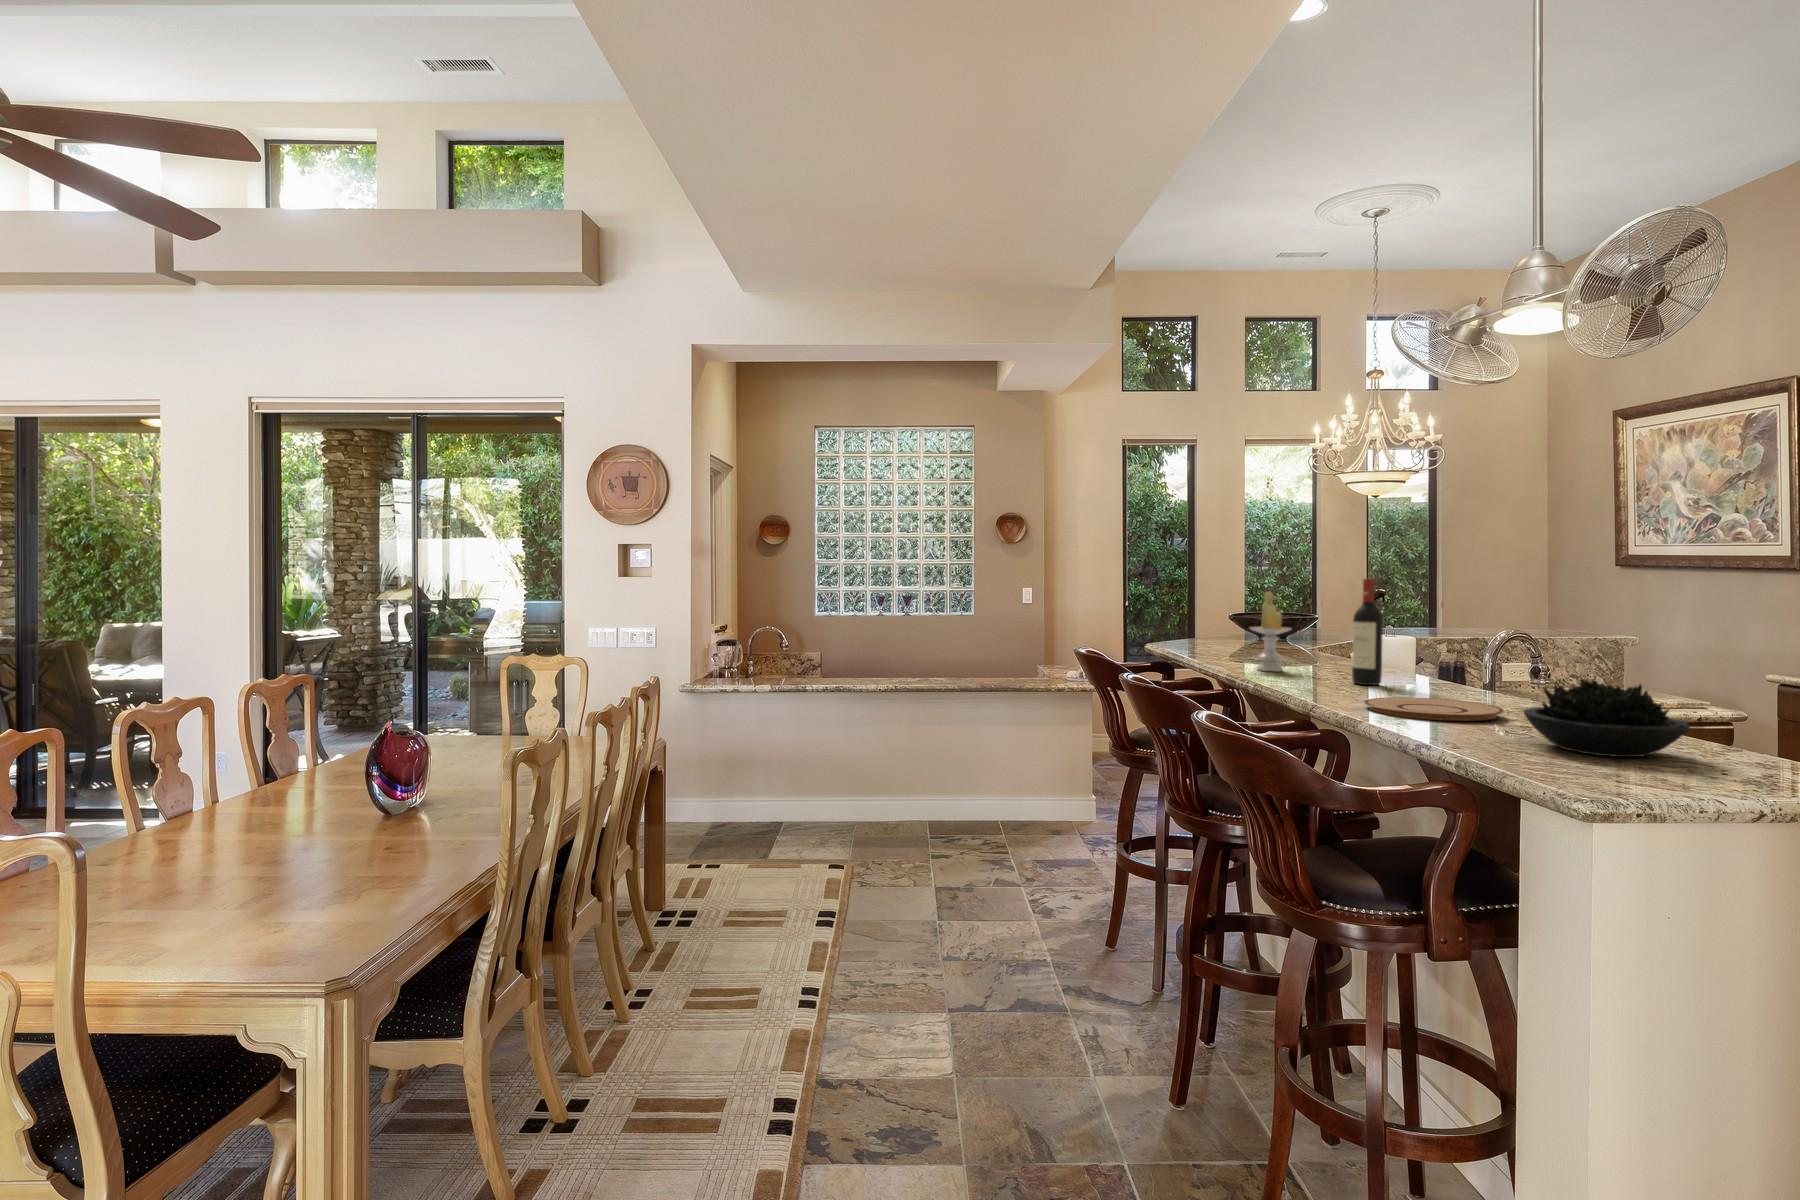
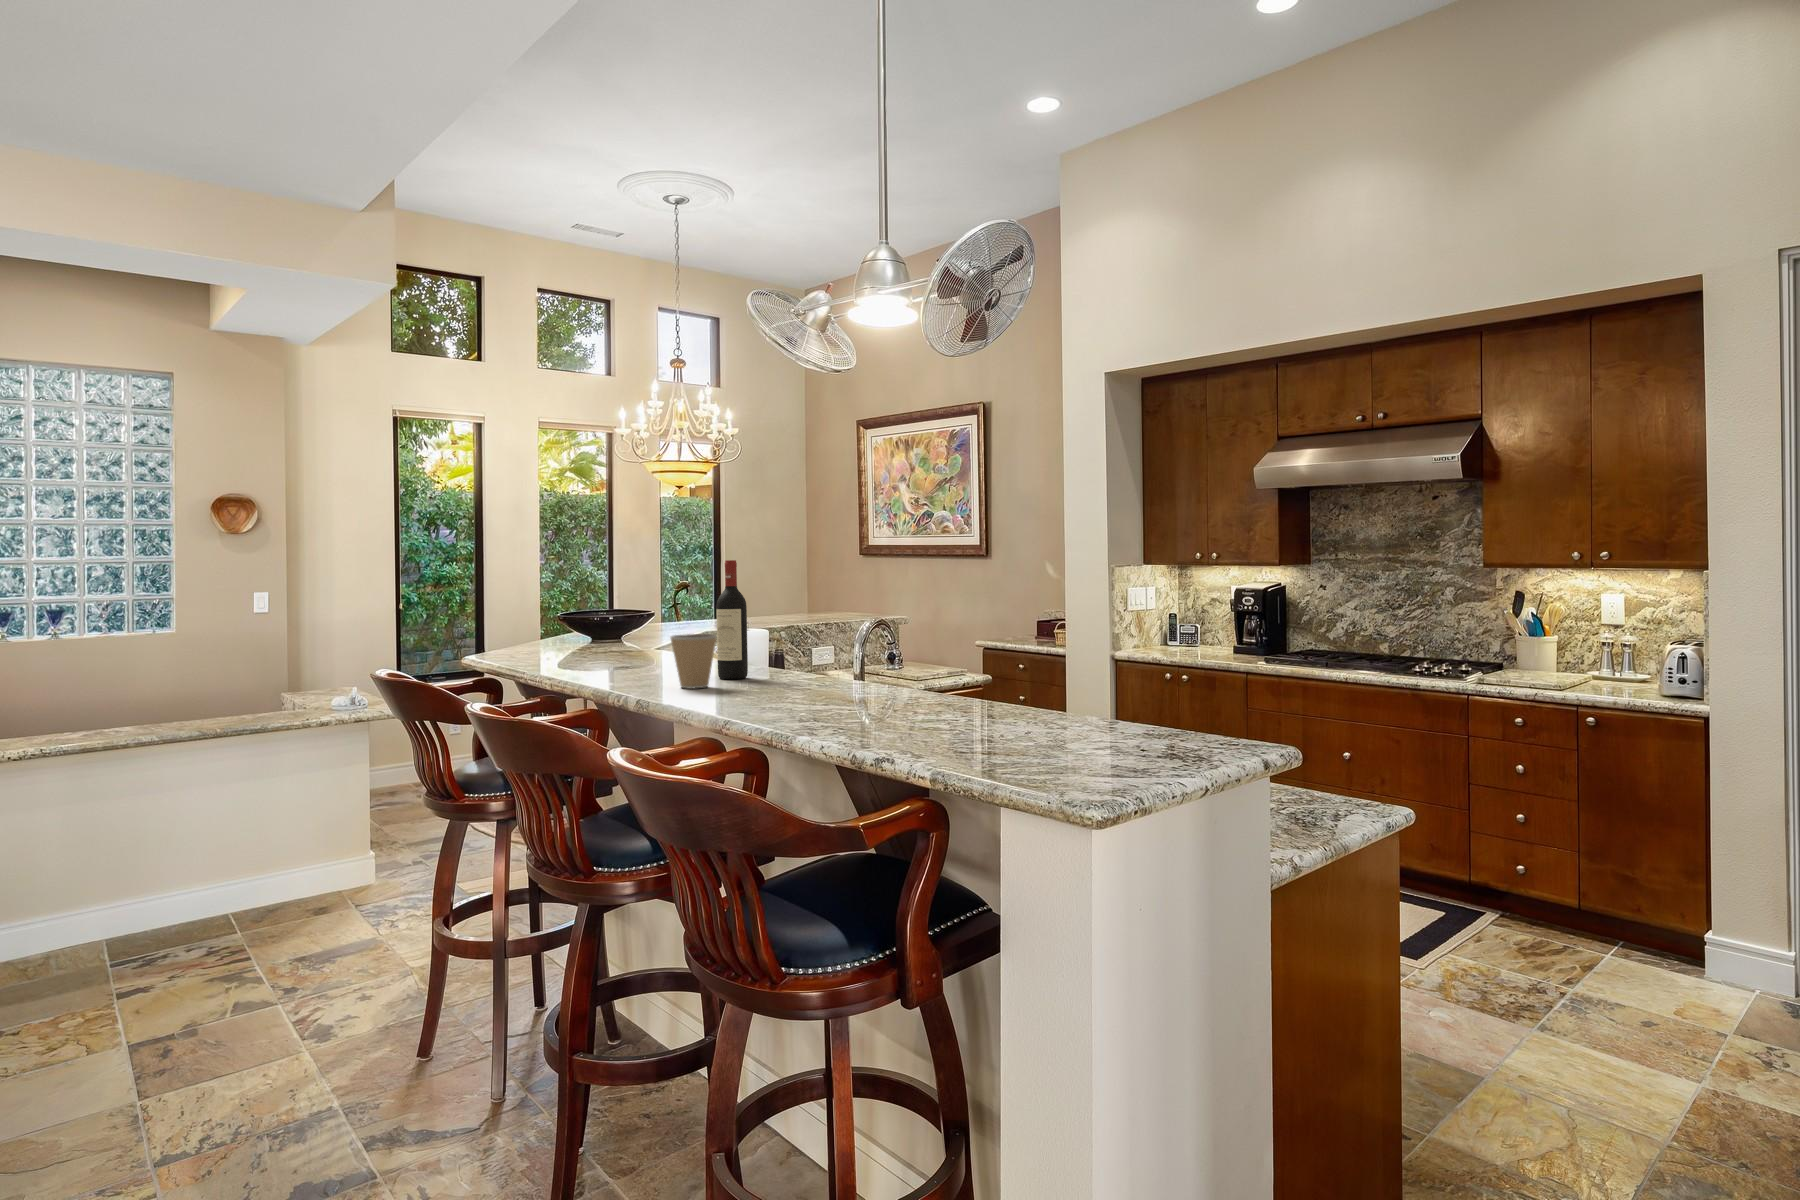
candle: present [1250,592,1291,671] -> none [595,579,643,673]
coffee cup: none [1302,642,1345,689] -> present [670,634,717,689]
succulent plant: present [1523,679,1690,757] -> none [939,652,1080,732]
plate: present [1364,697,1504,721] -> none [758,687,894,712]

